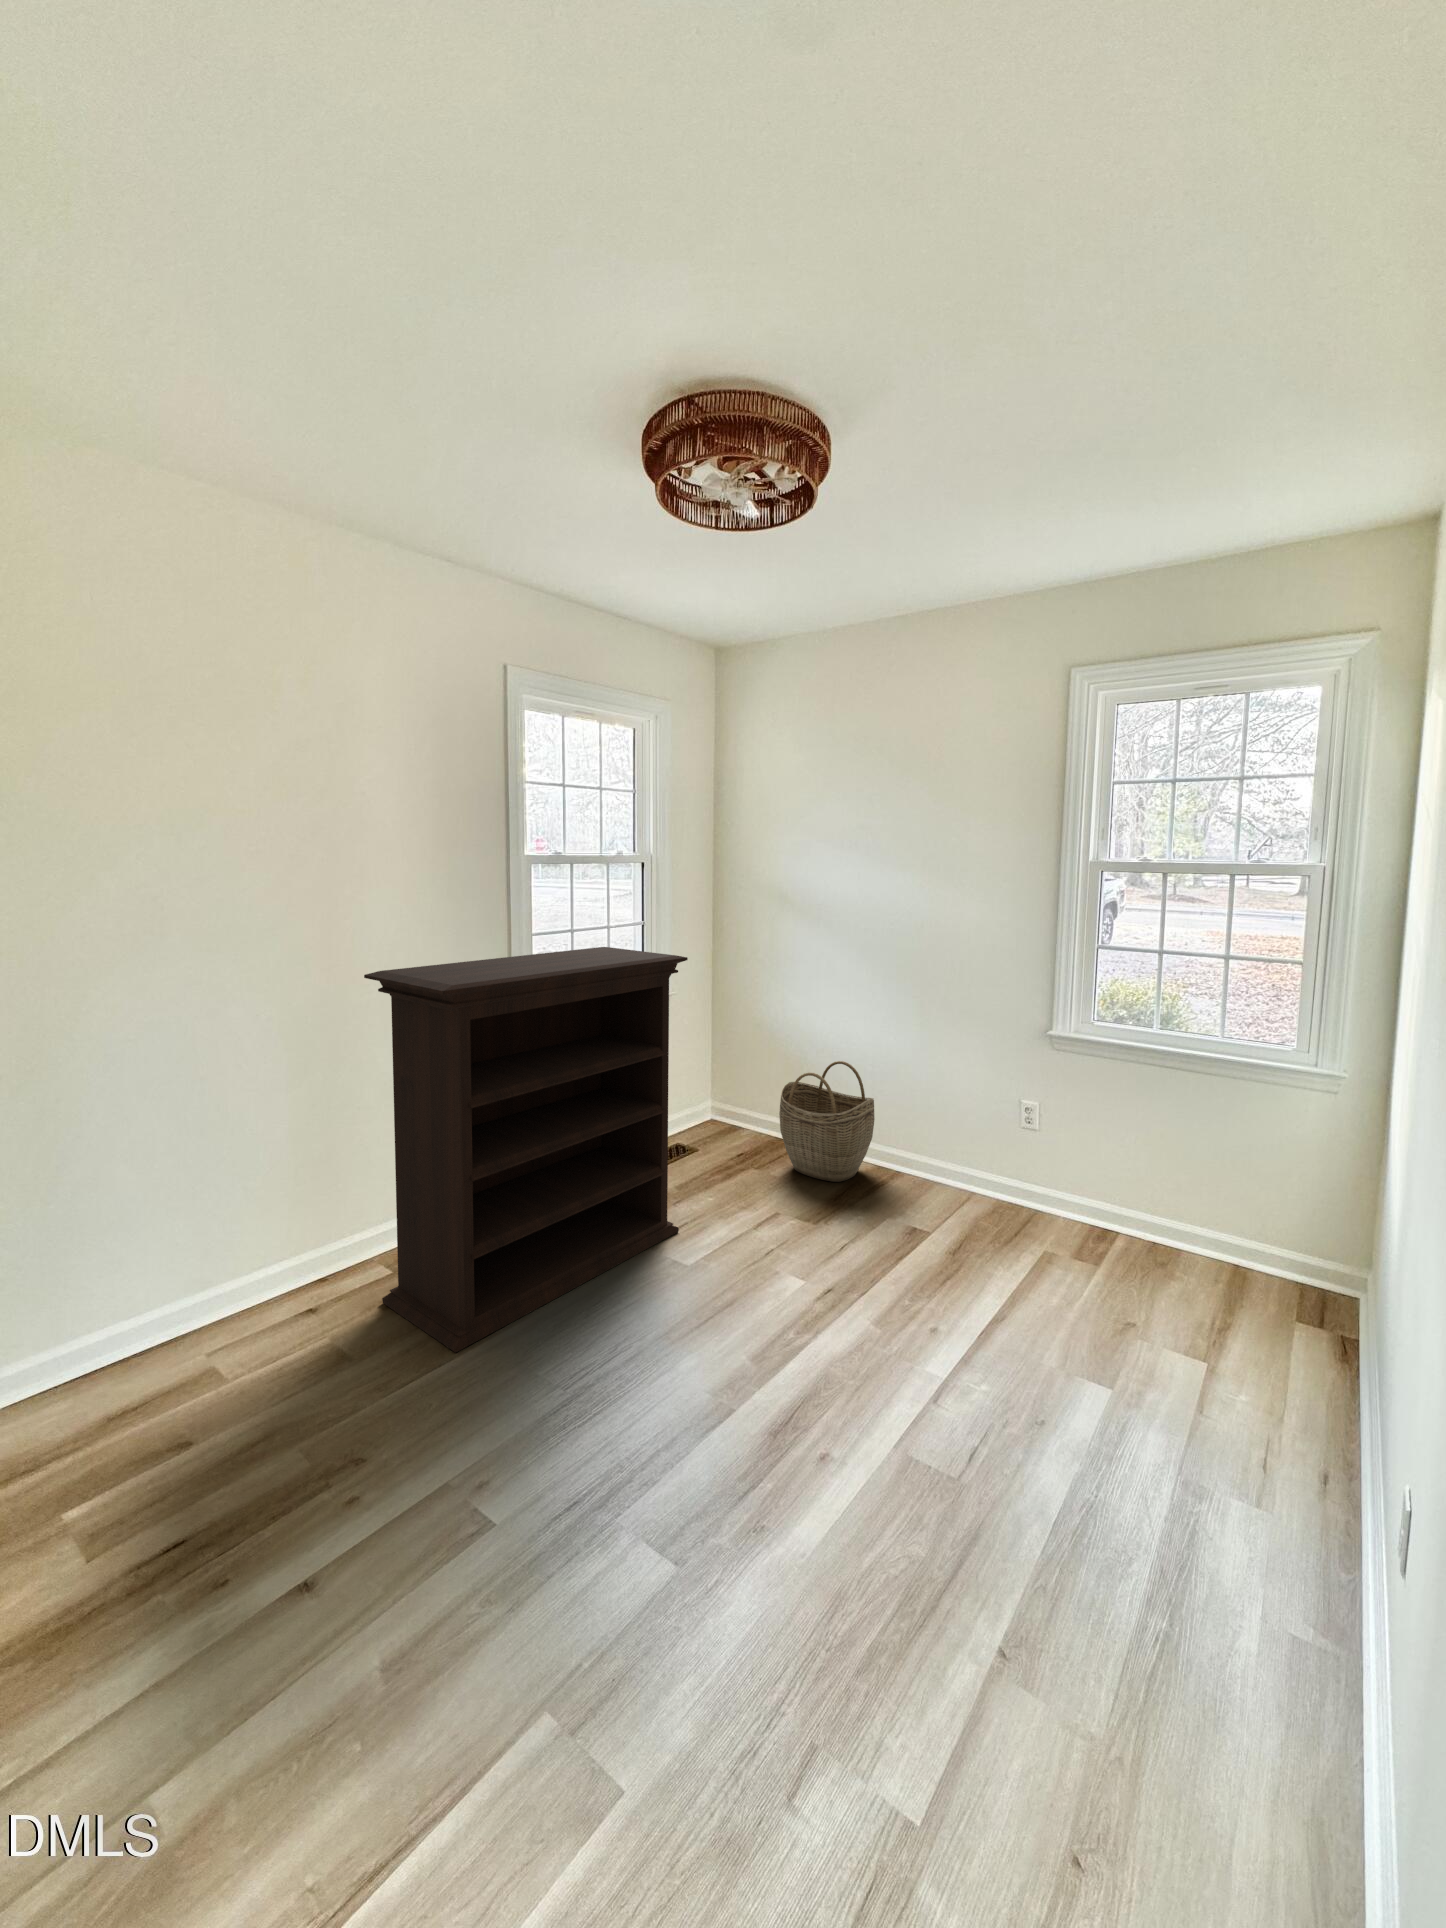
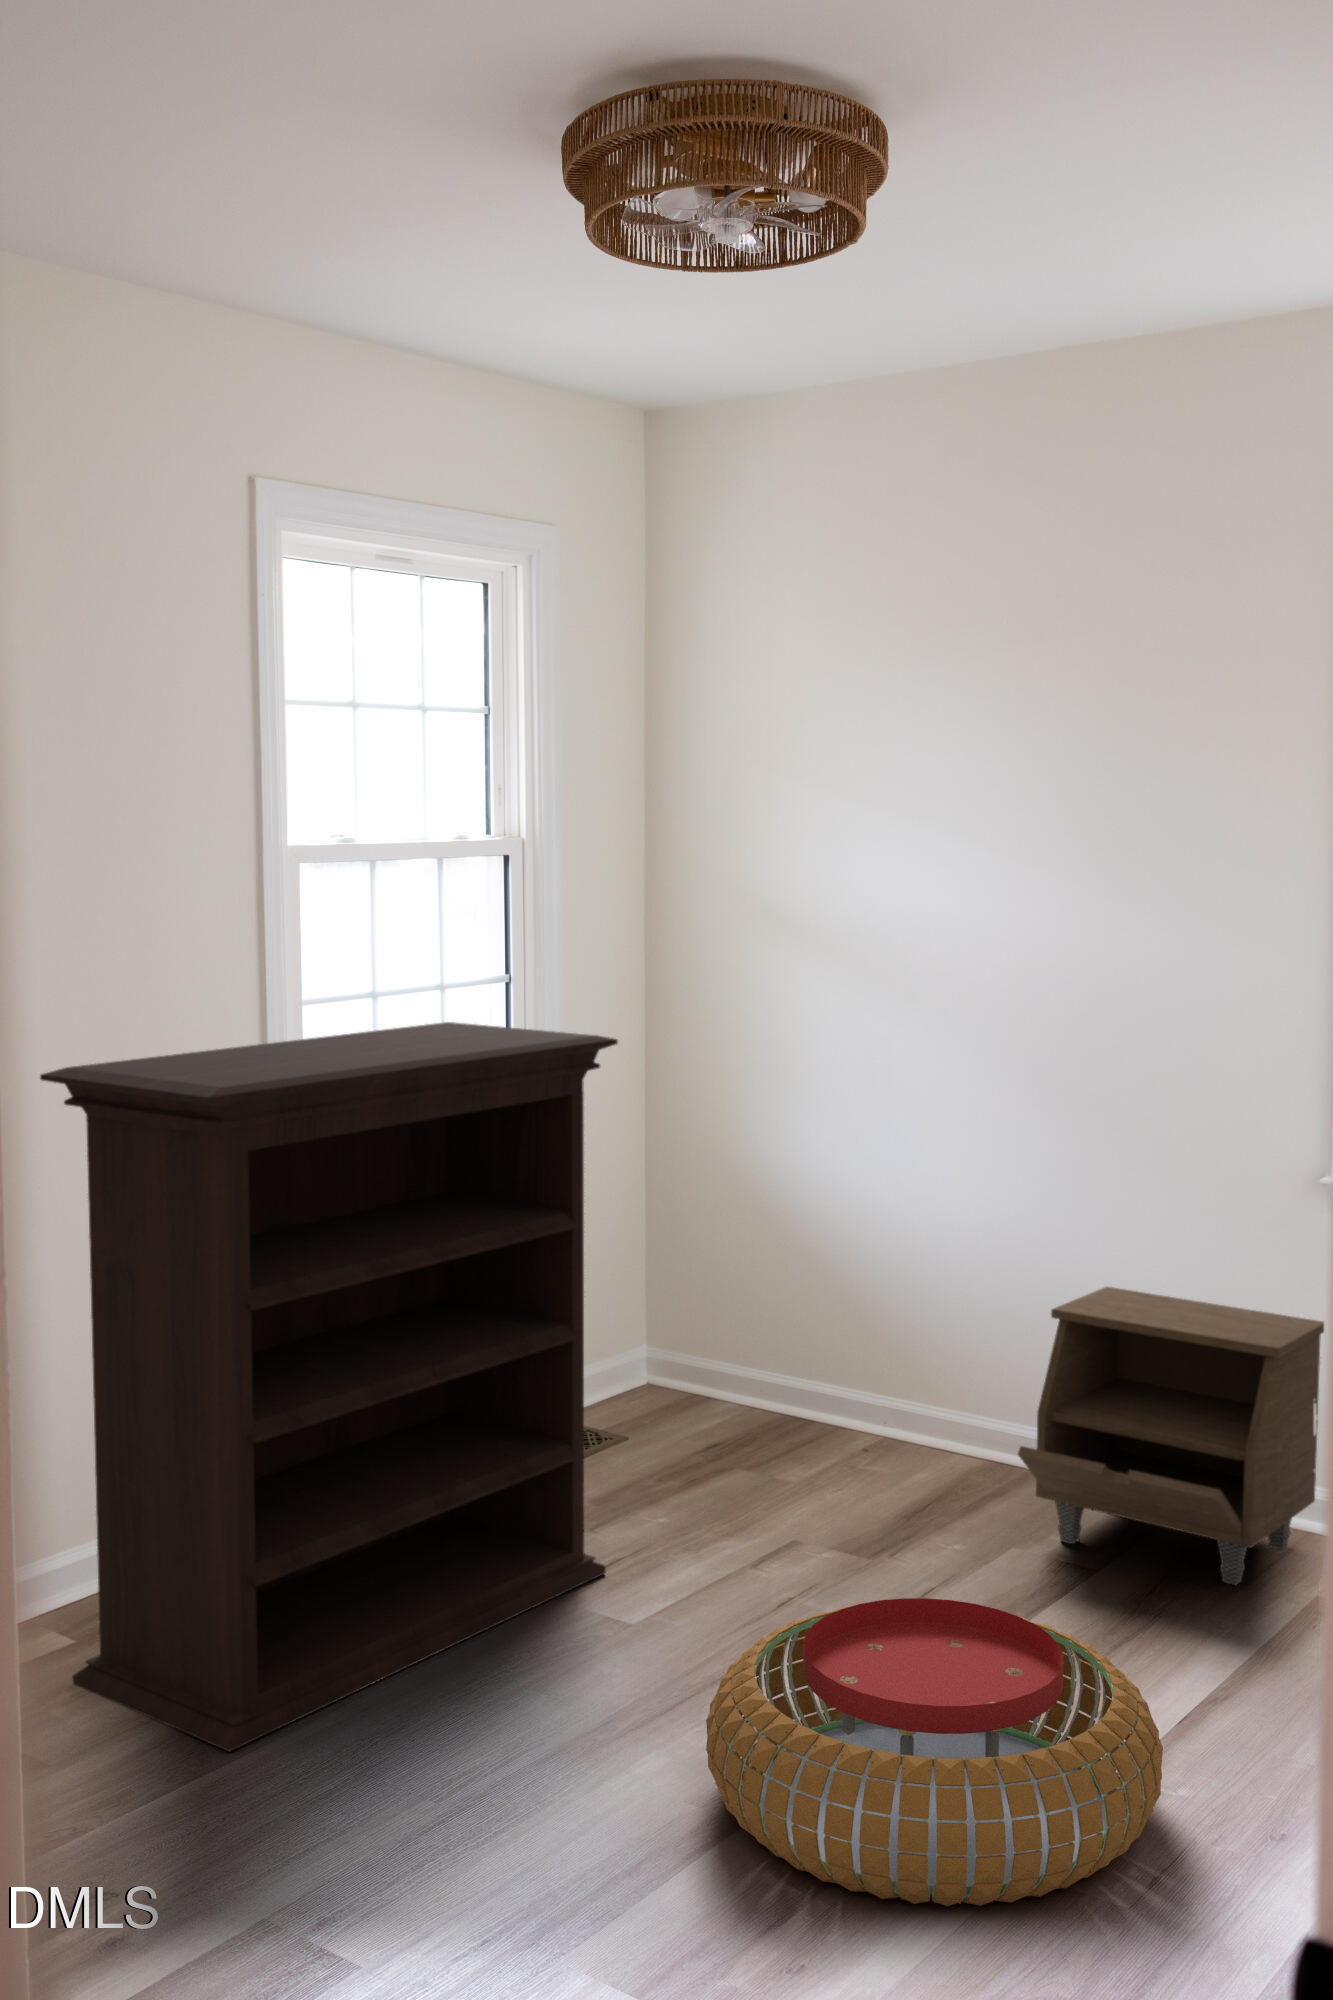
woven basket: present [779,1061,875,1182] -> none [795,1251,986,1490]
nightstand: none [891,1083,1049,1243] -> present [1018,1287,1324,1585]
pouf: none [717,1269,976,1479] -> present [706,1598,1163,1906]

